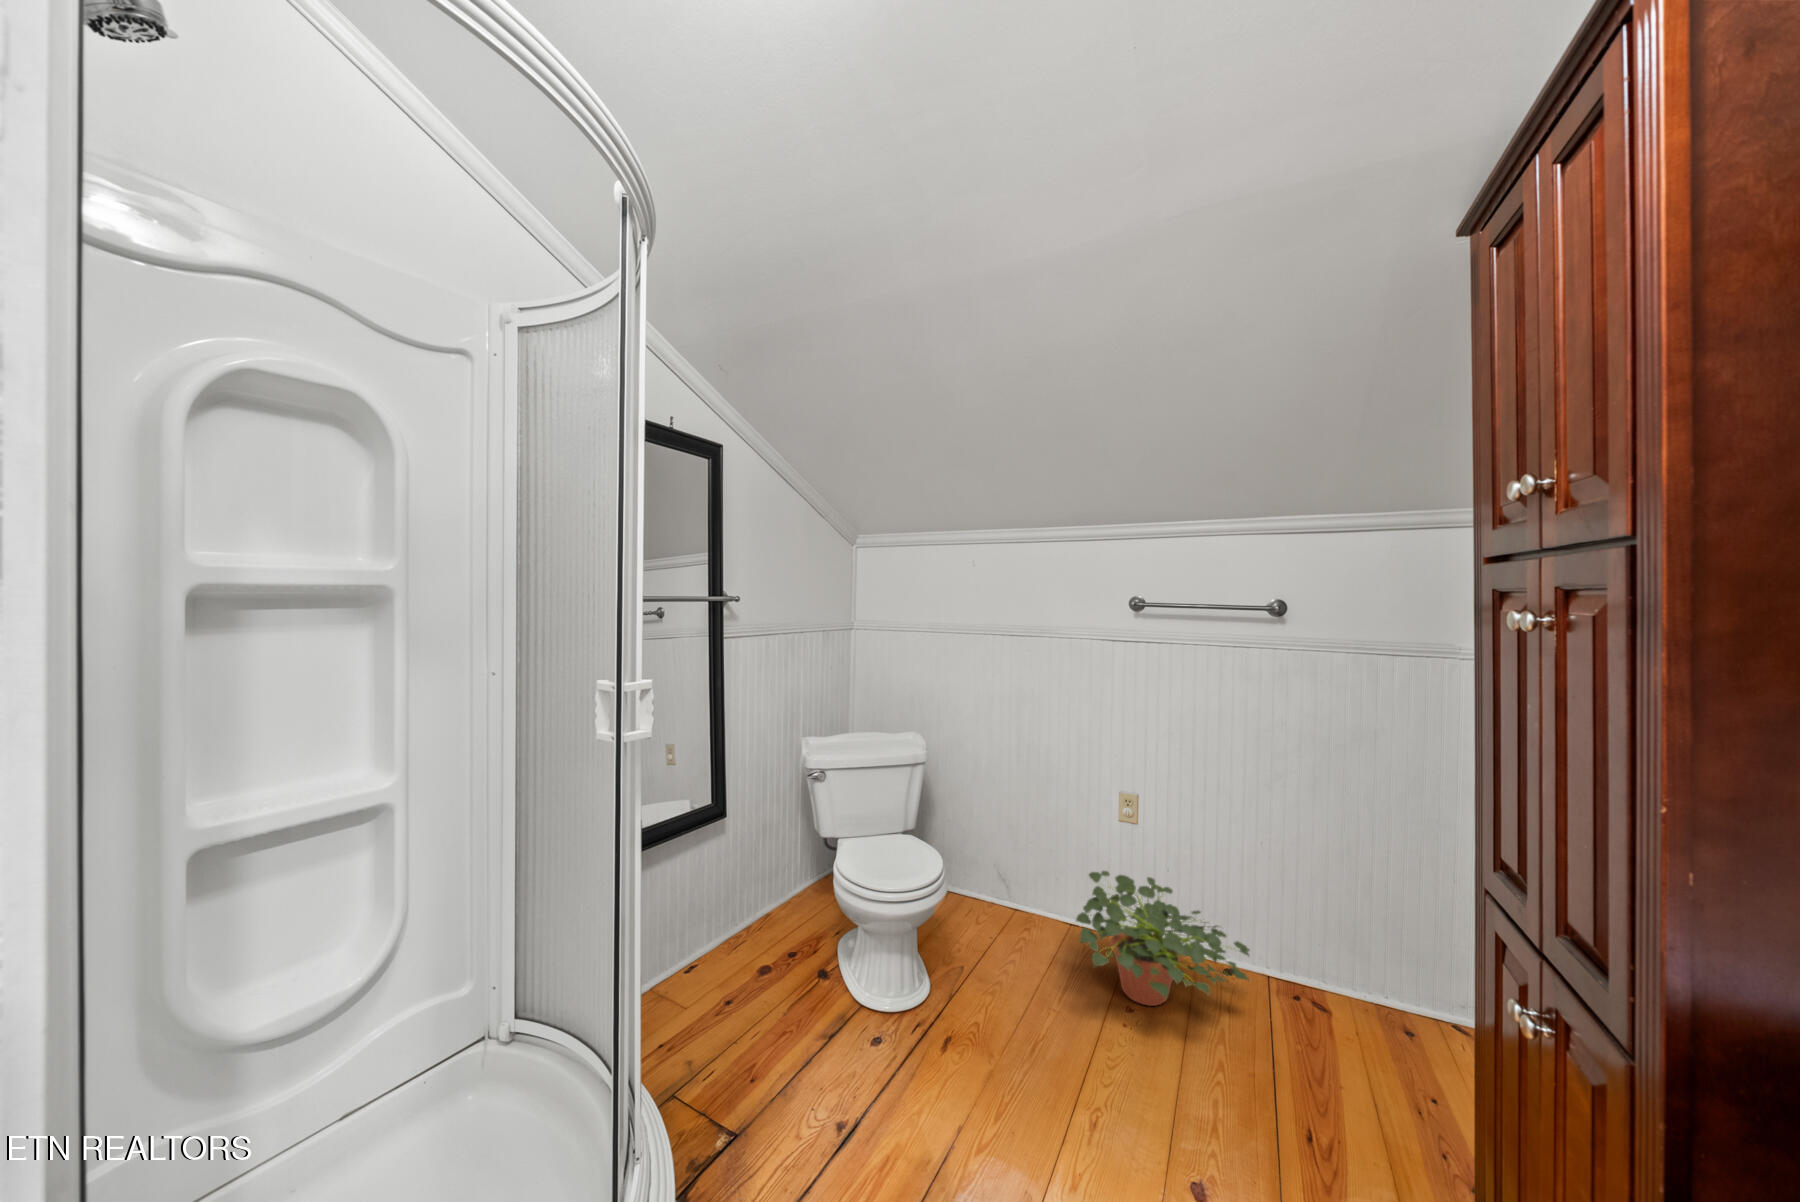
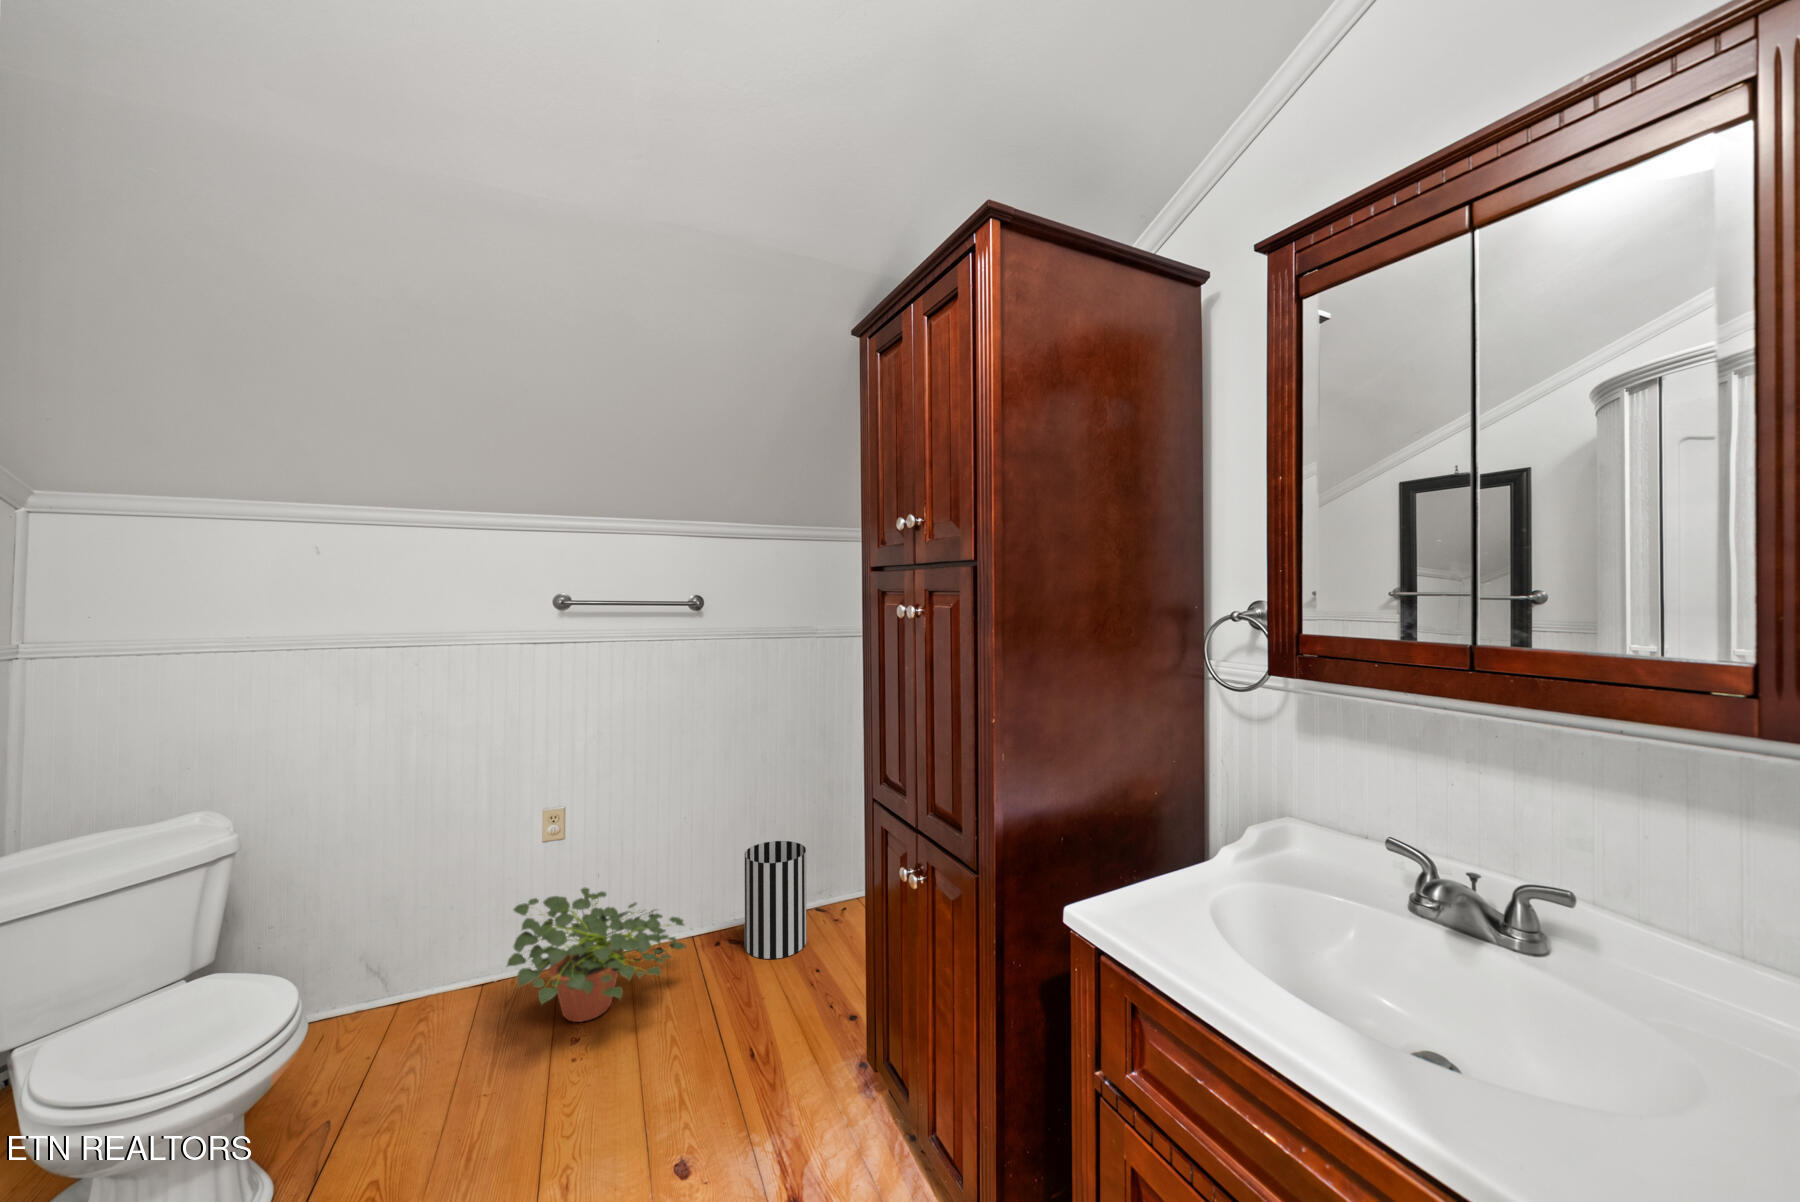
wastebasket: none [1331,899,1426,1056] -> present [744,841,807,959]

